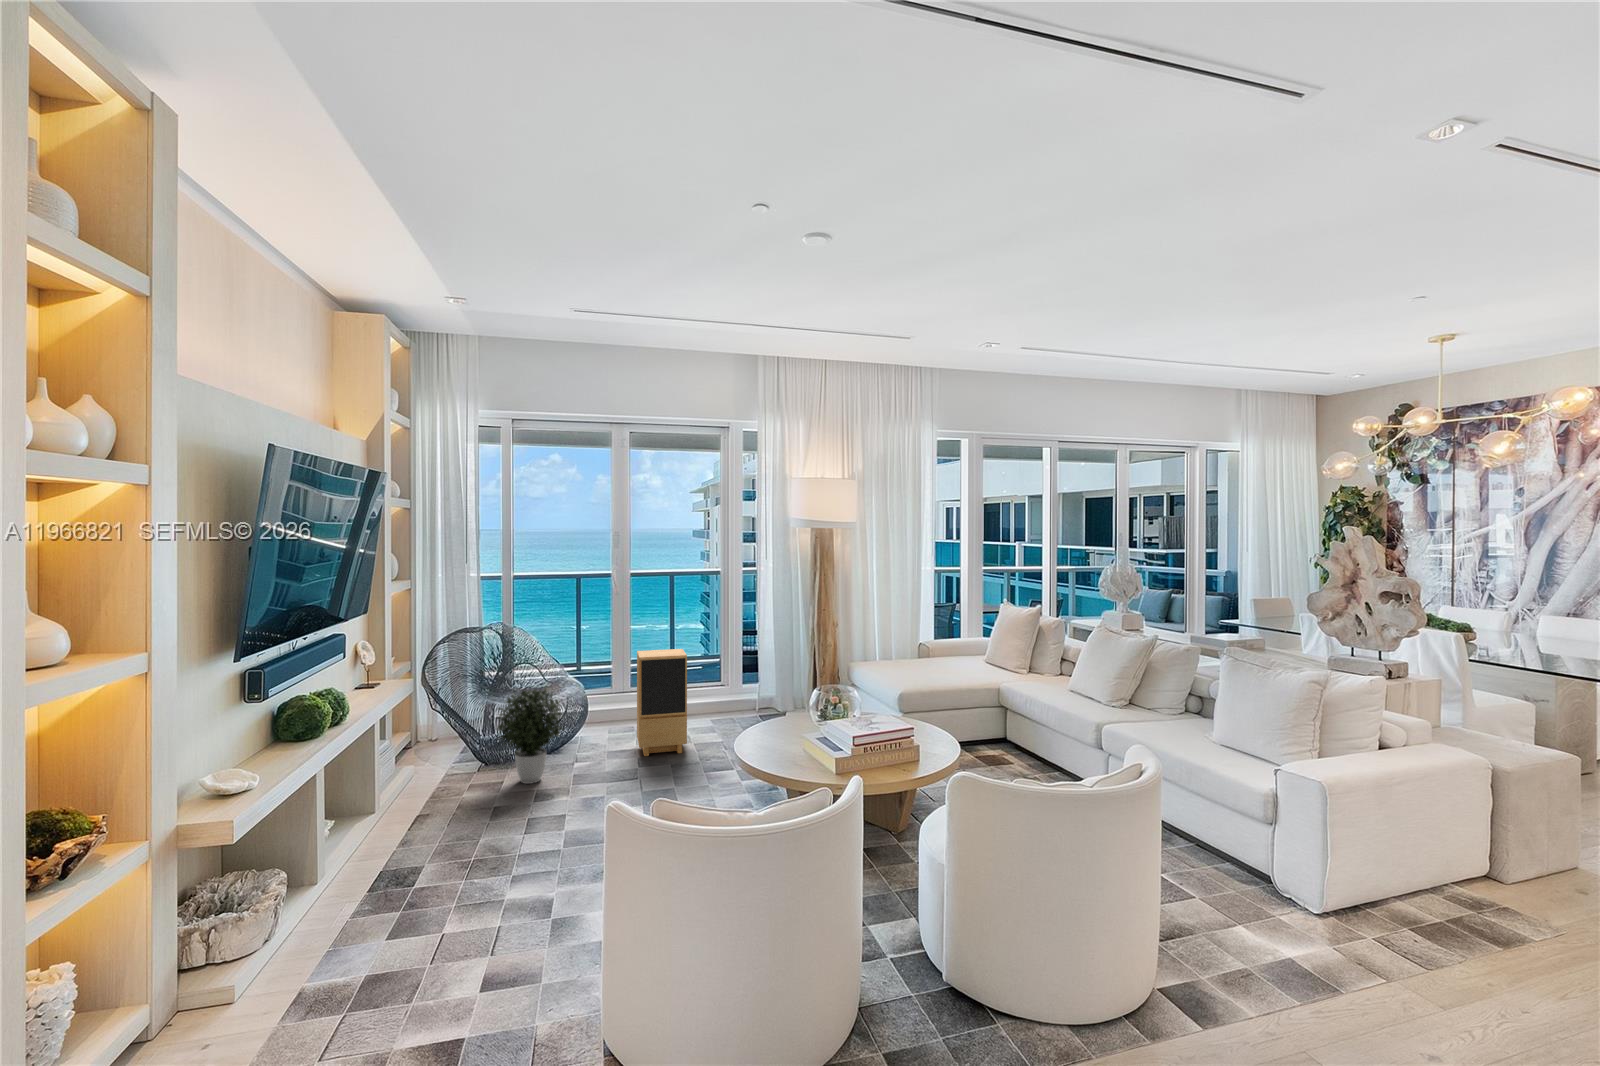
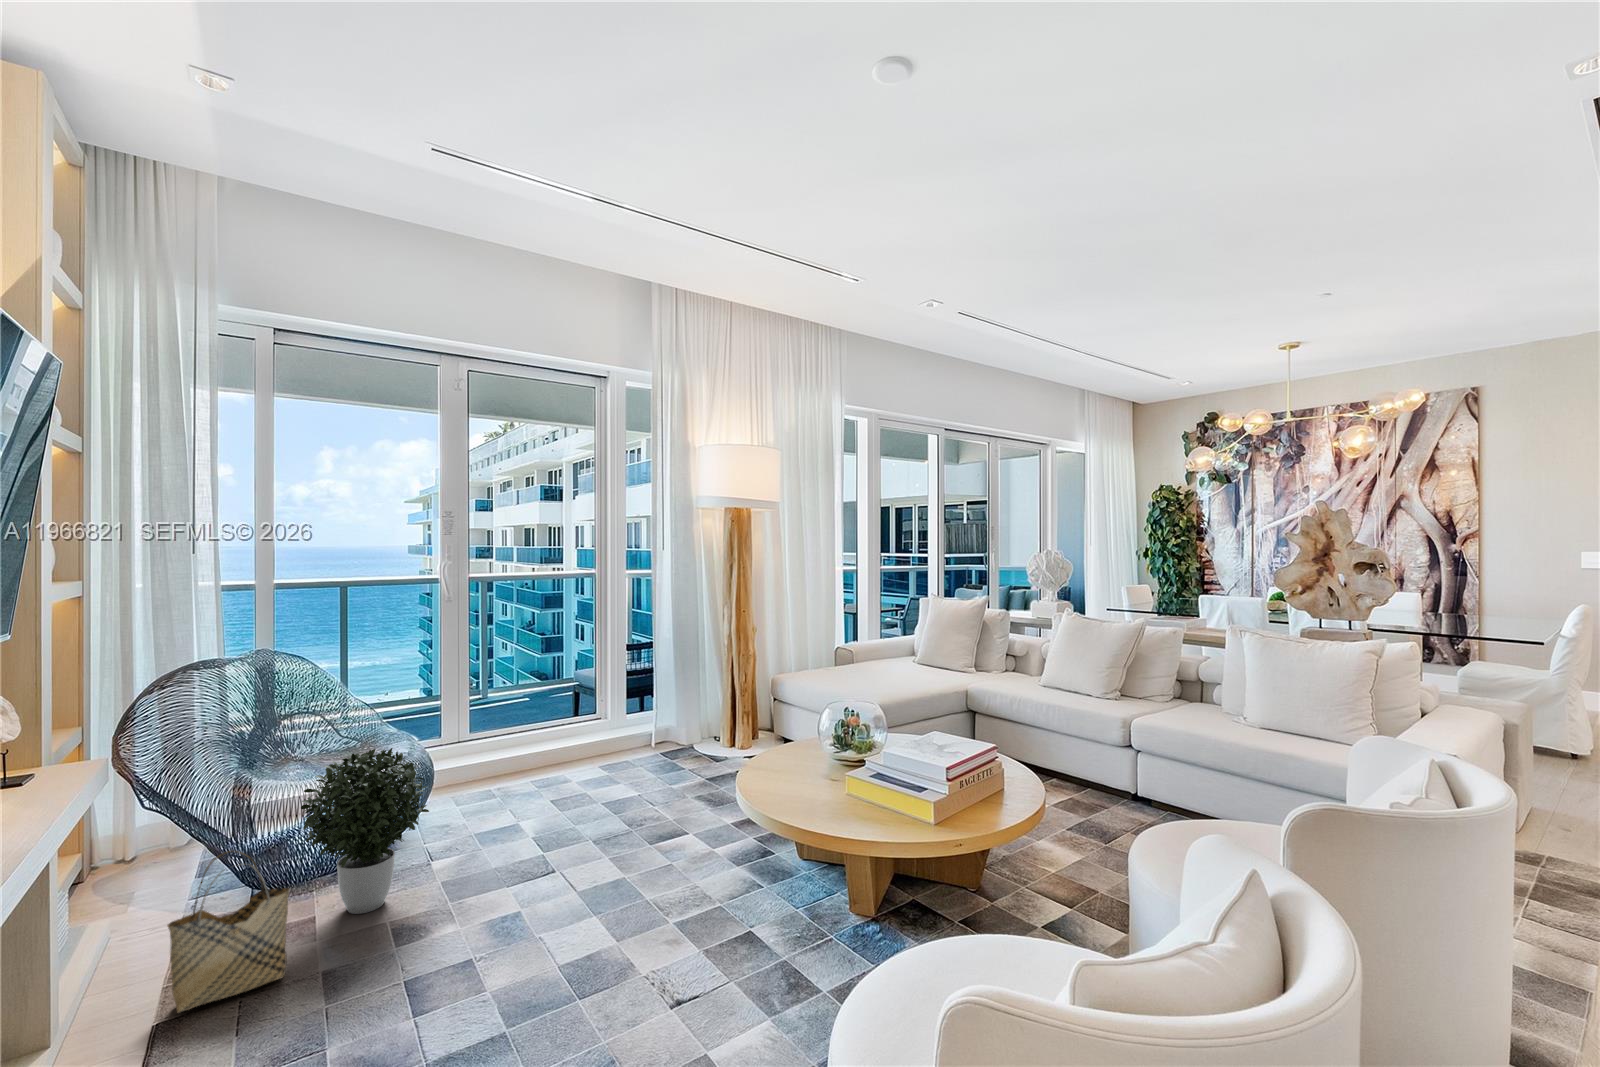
speaker: present [637,649,687,756] -> none [513,672,599,835]
woven basket: none [423,735,481,813] -> present [168,851,289,1013]

